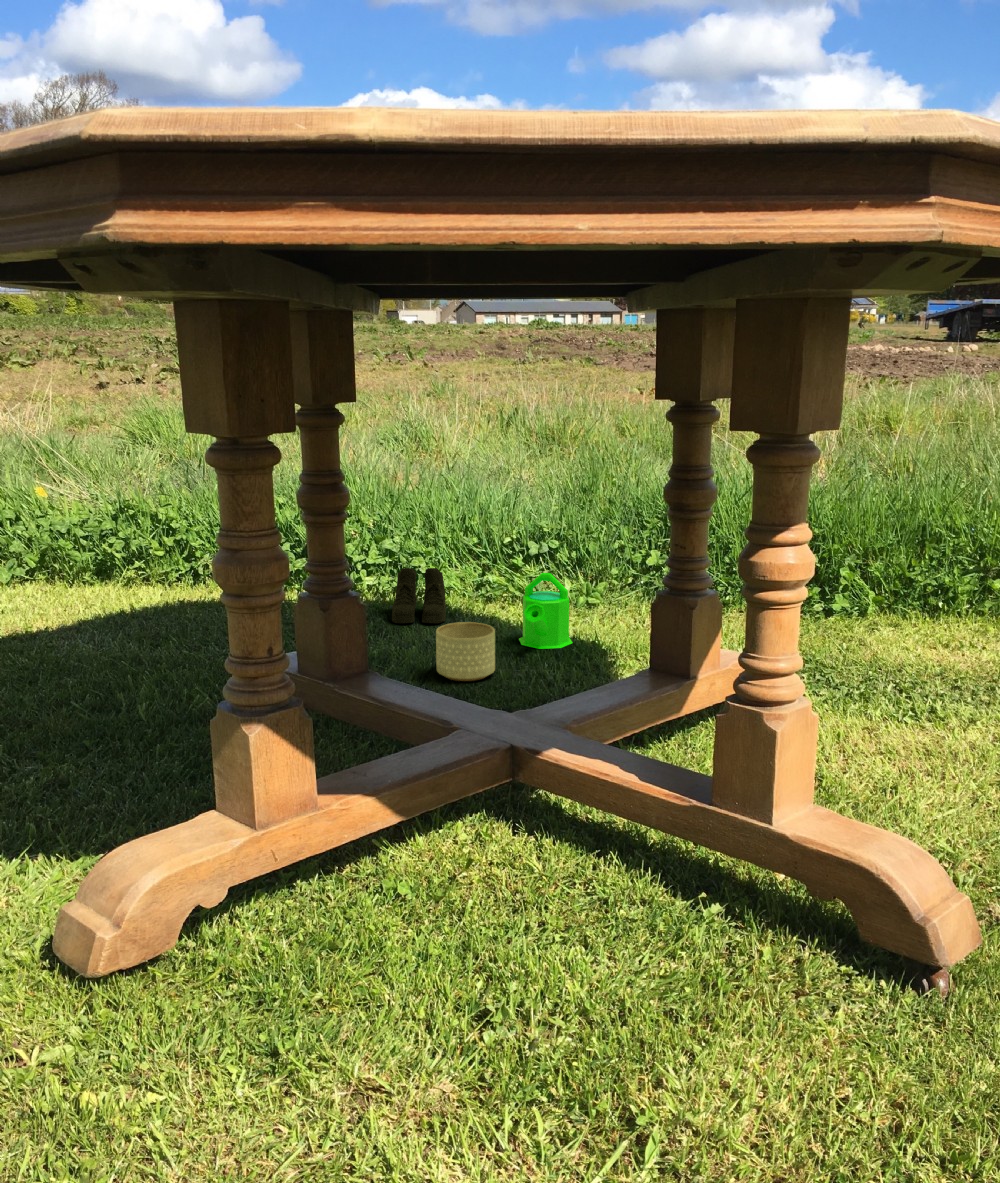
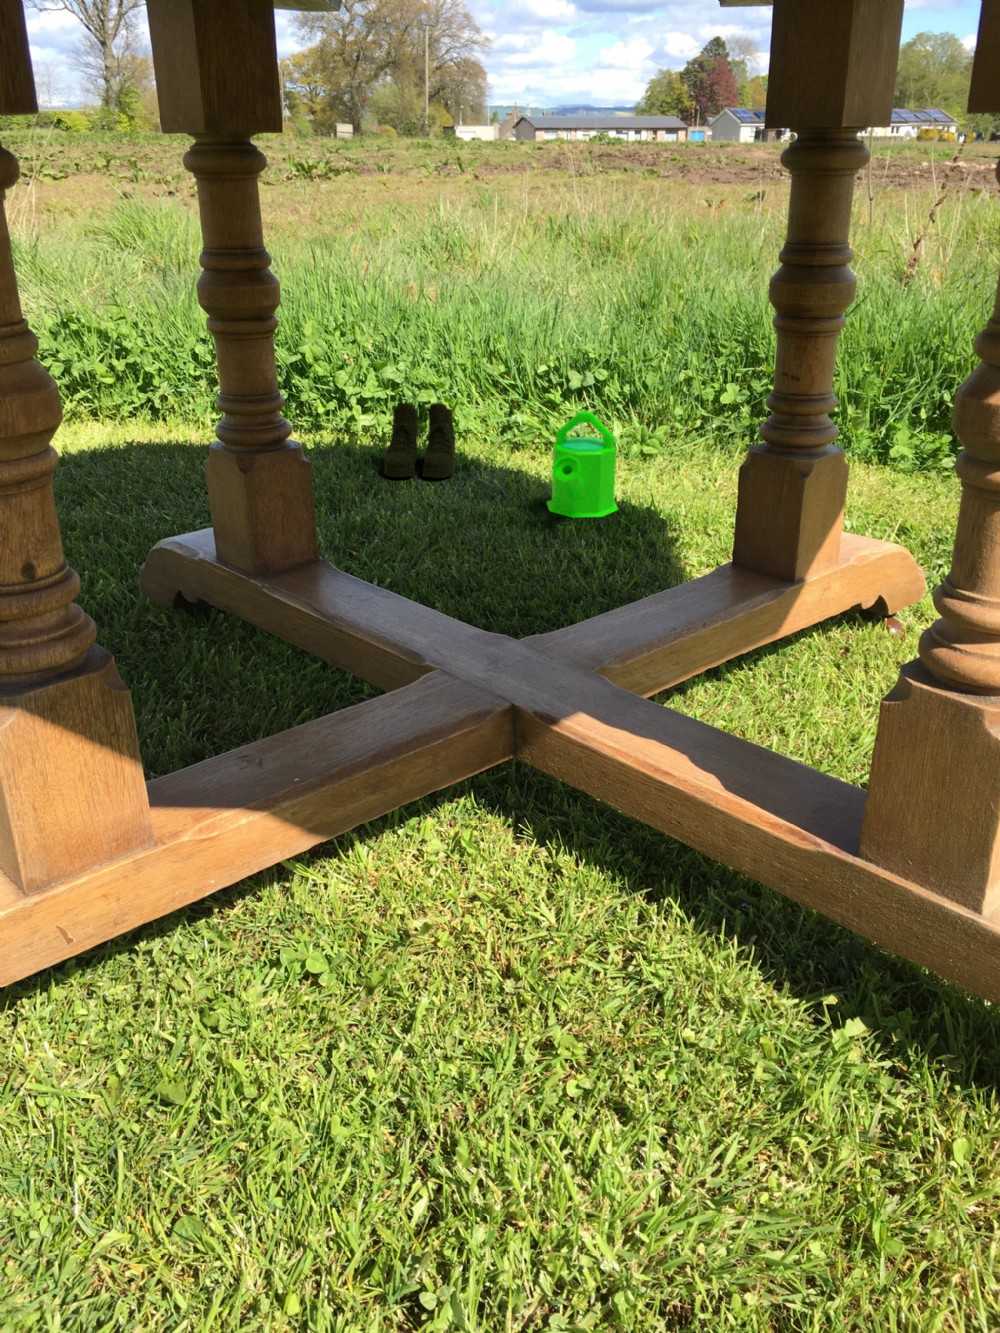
planter: present [436,622,495,681] -> none [424,481,507,566]

